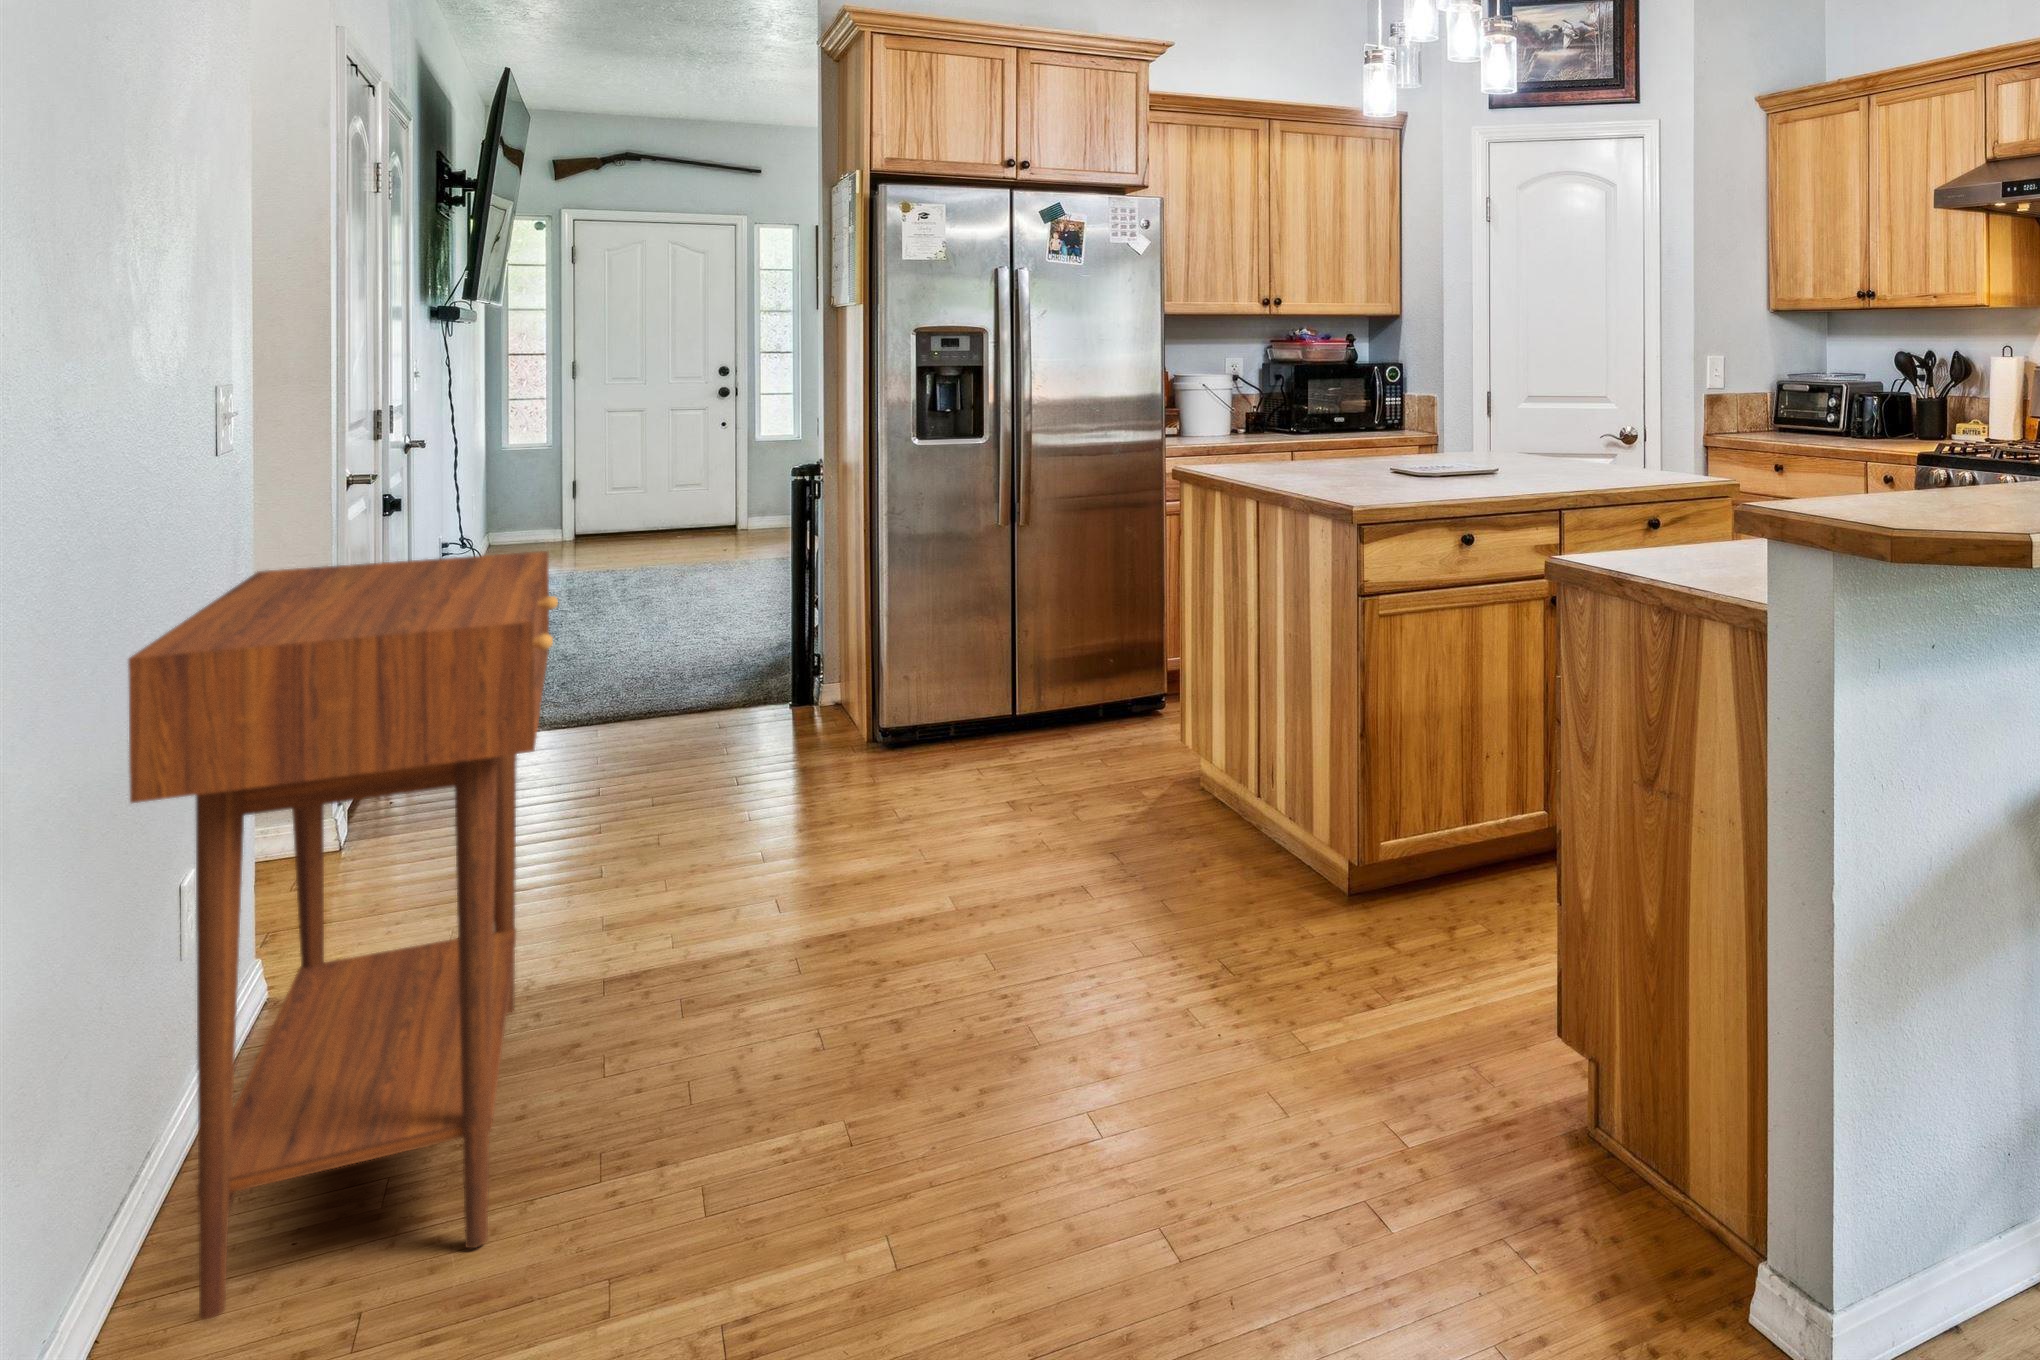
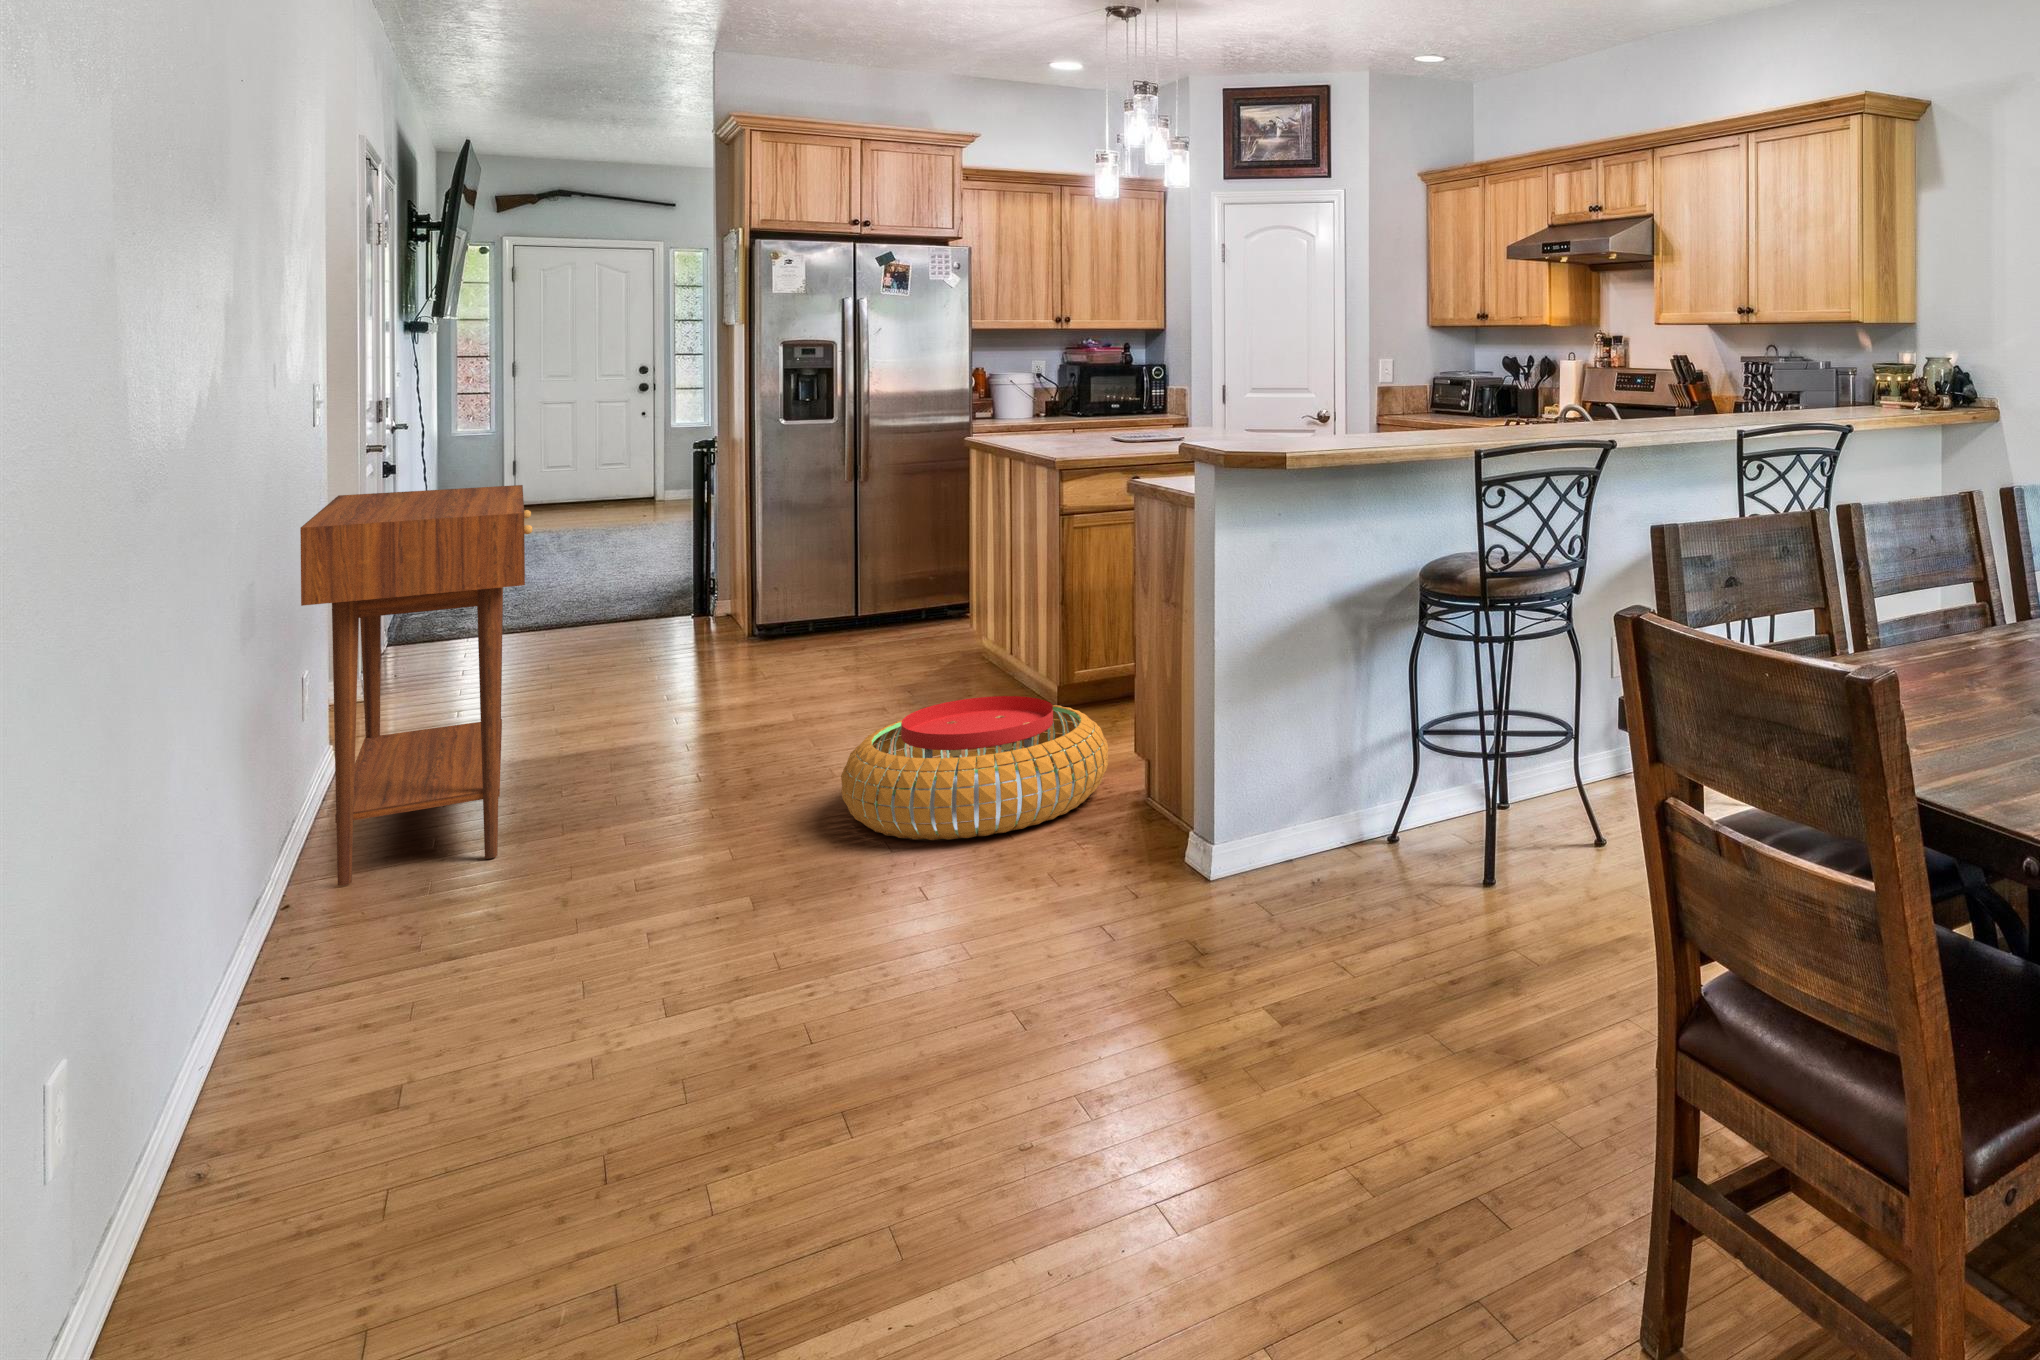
pouf: none [1073,922,1516,1231] -> present [841,696,1108,840]

